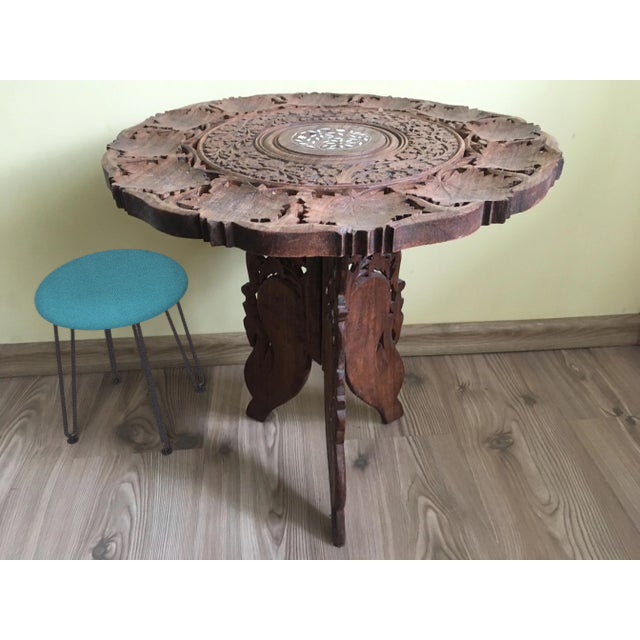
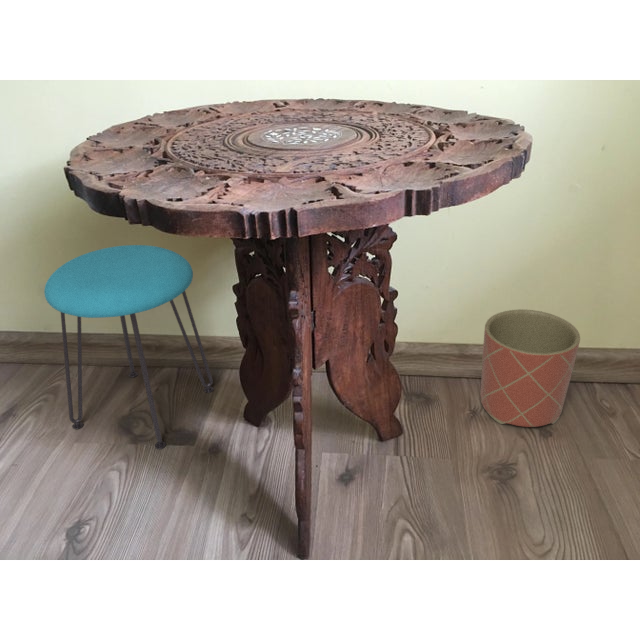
planter: none [465,287,558,397] -> present [480,310,580,427]

